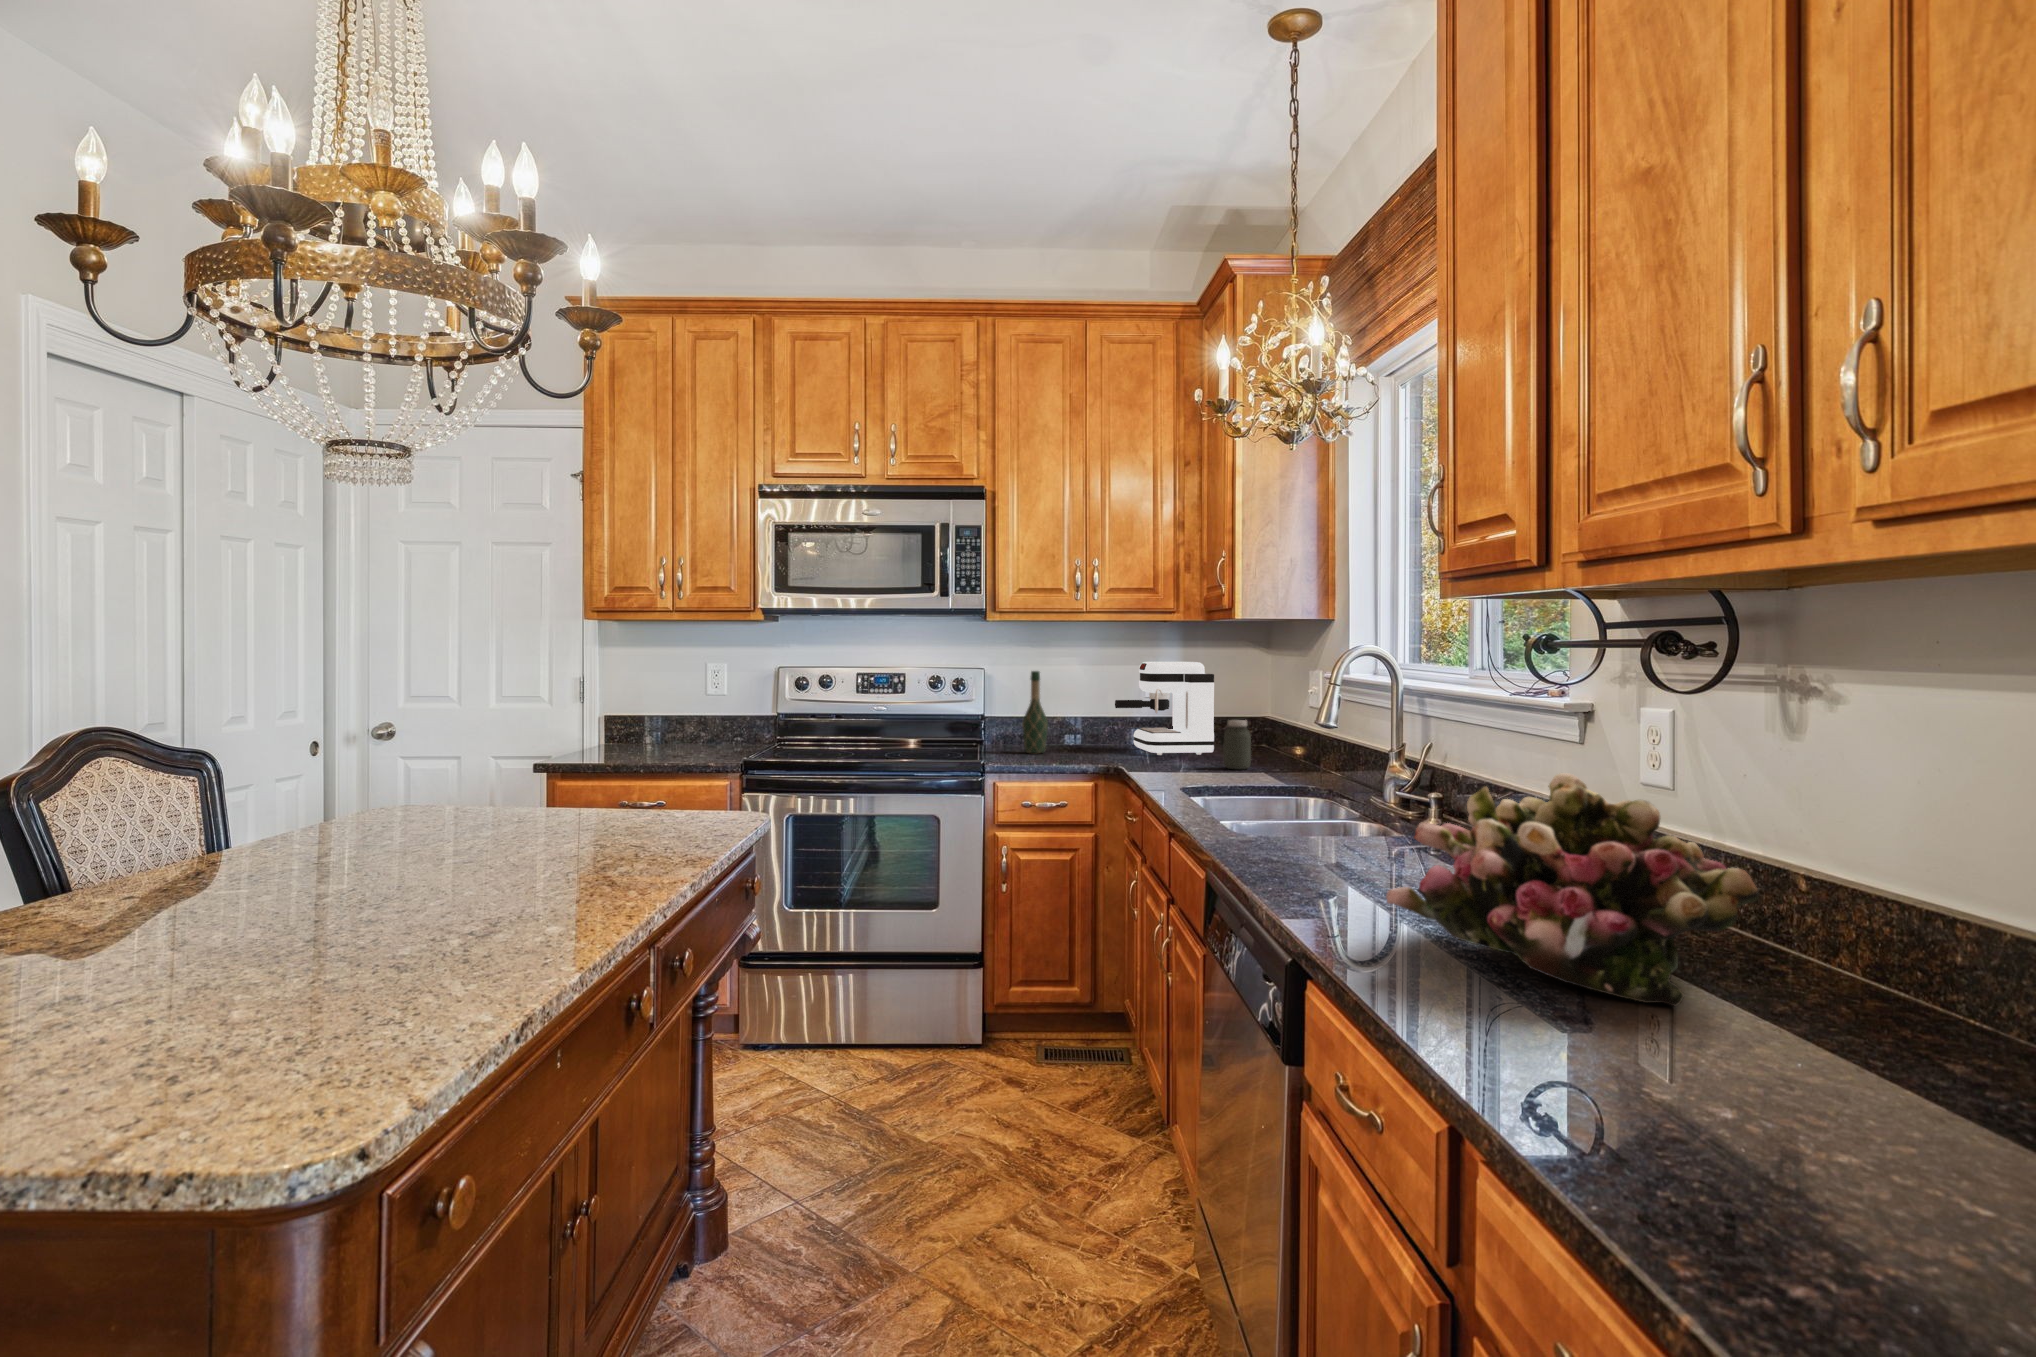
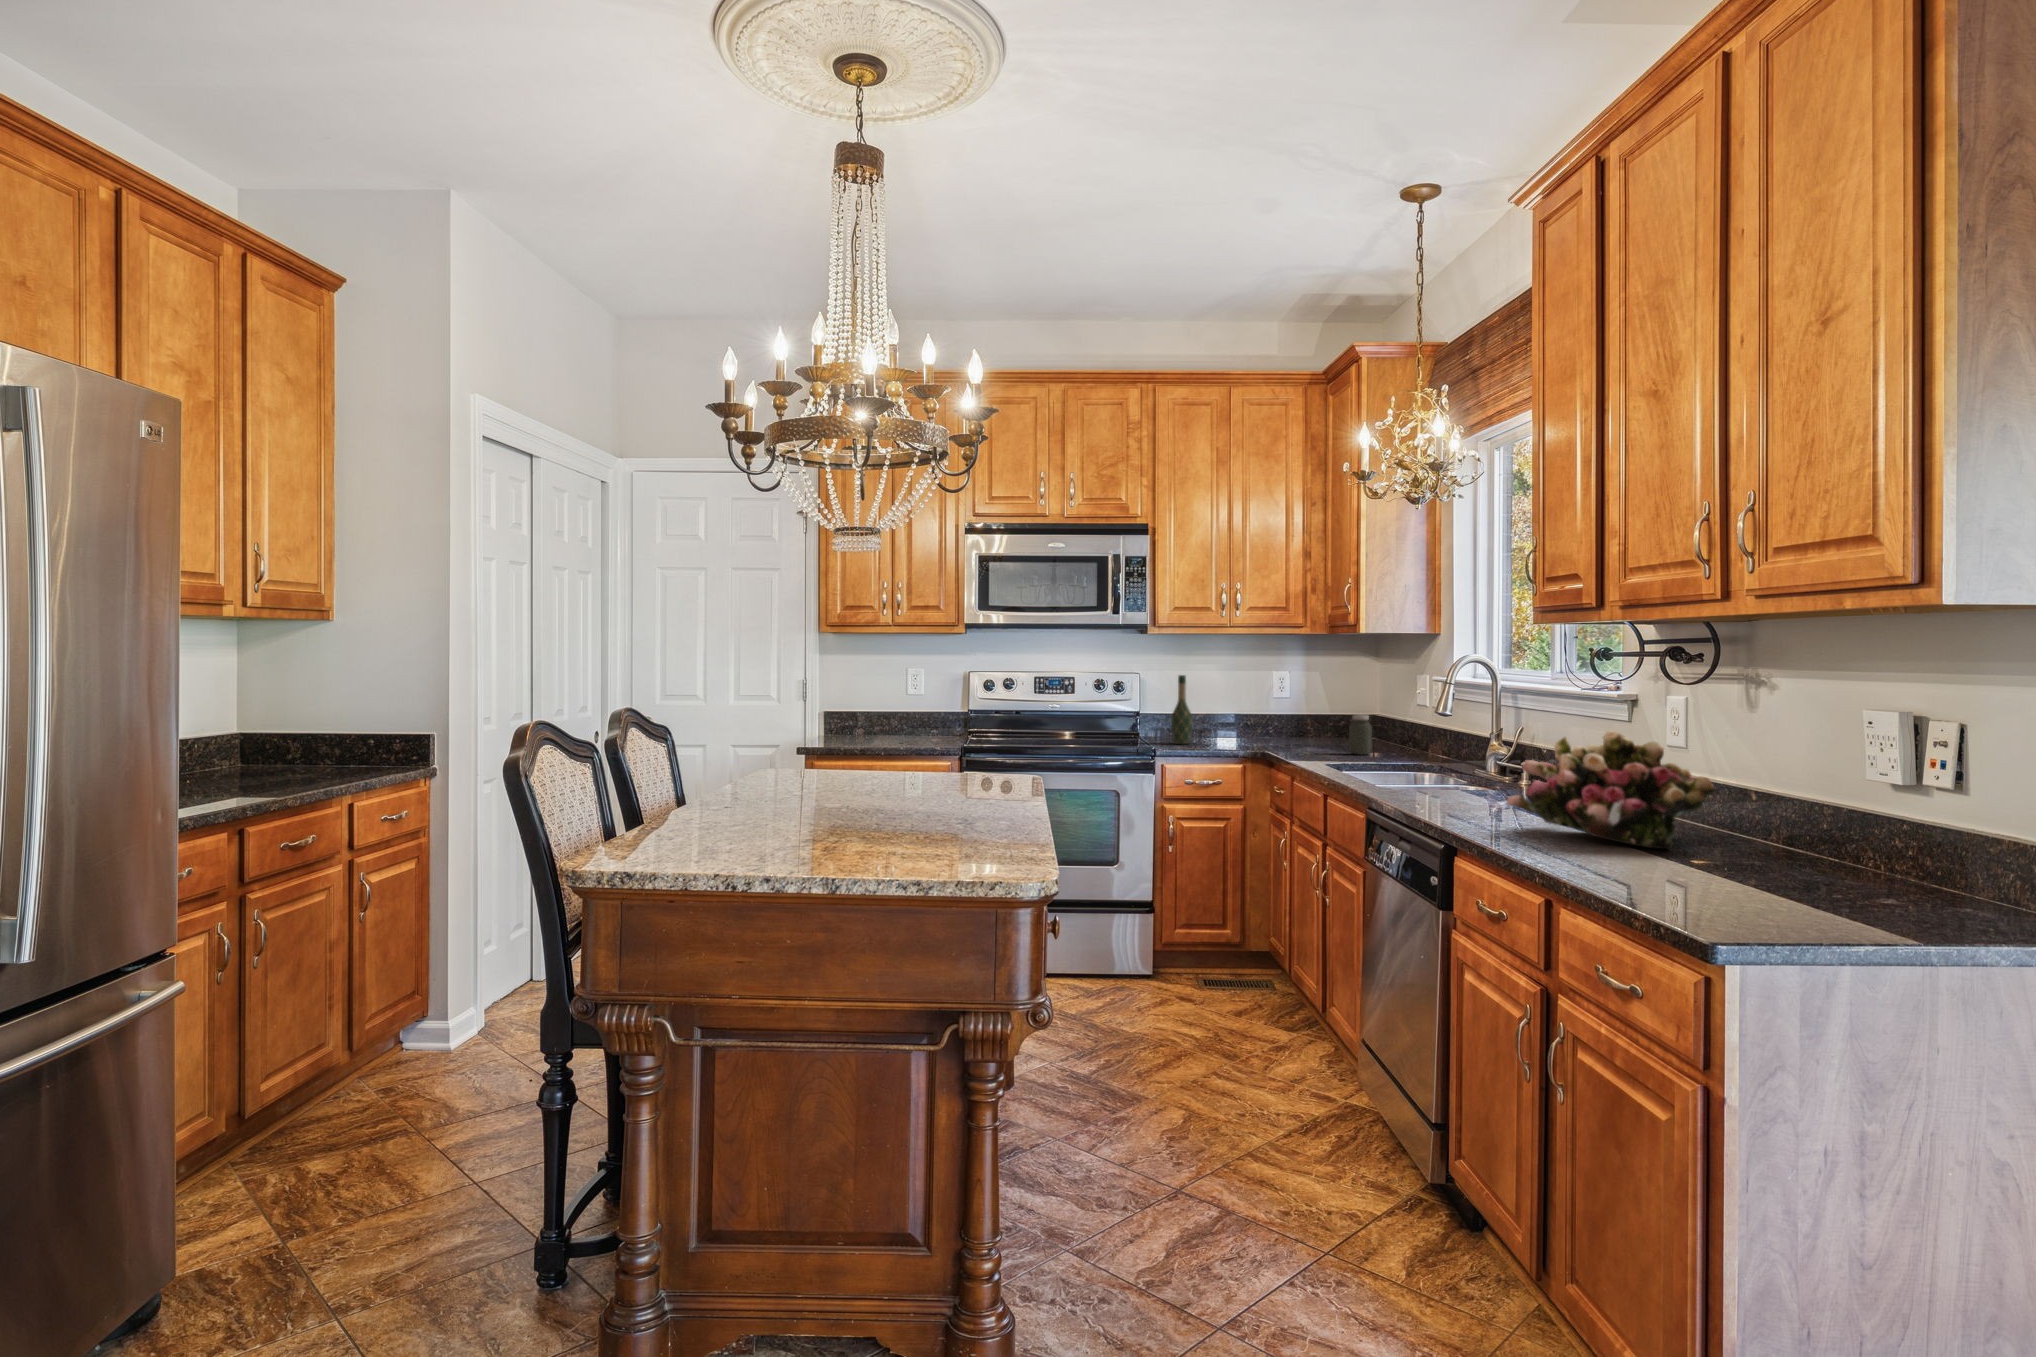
coffee maker: present [1115,662,1214,755] -> none [1249,668,1335,746]

